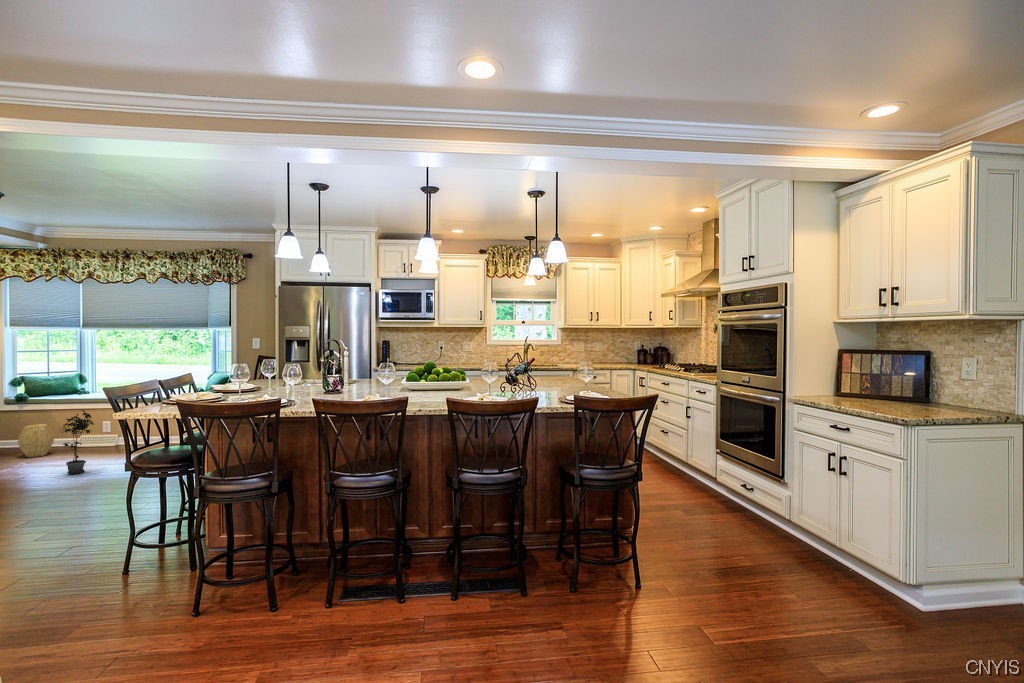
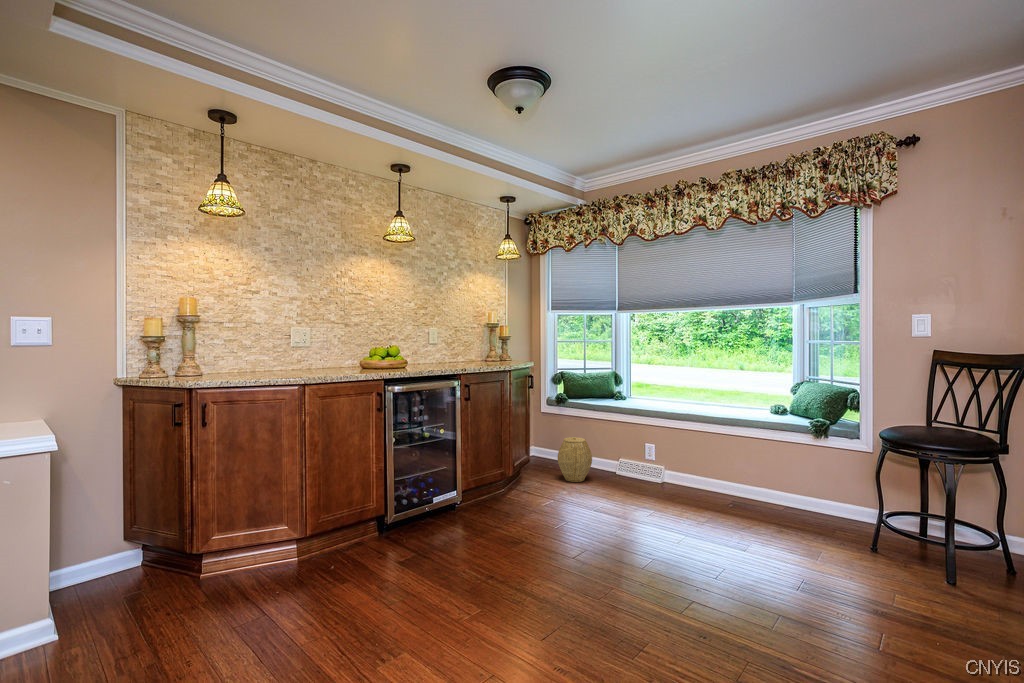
potted plant: present [62,410,94,474] -> none [608,435,656,542]

